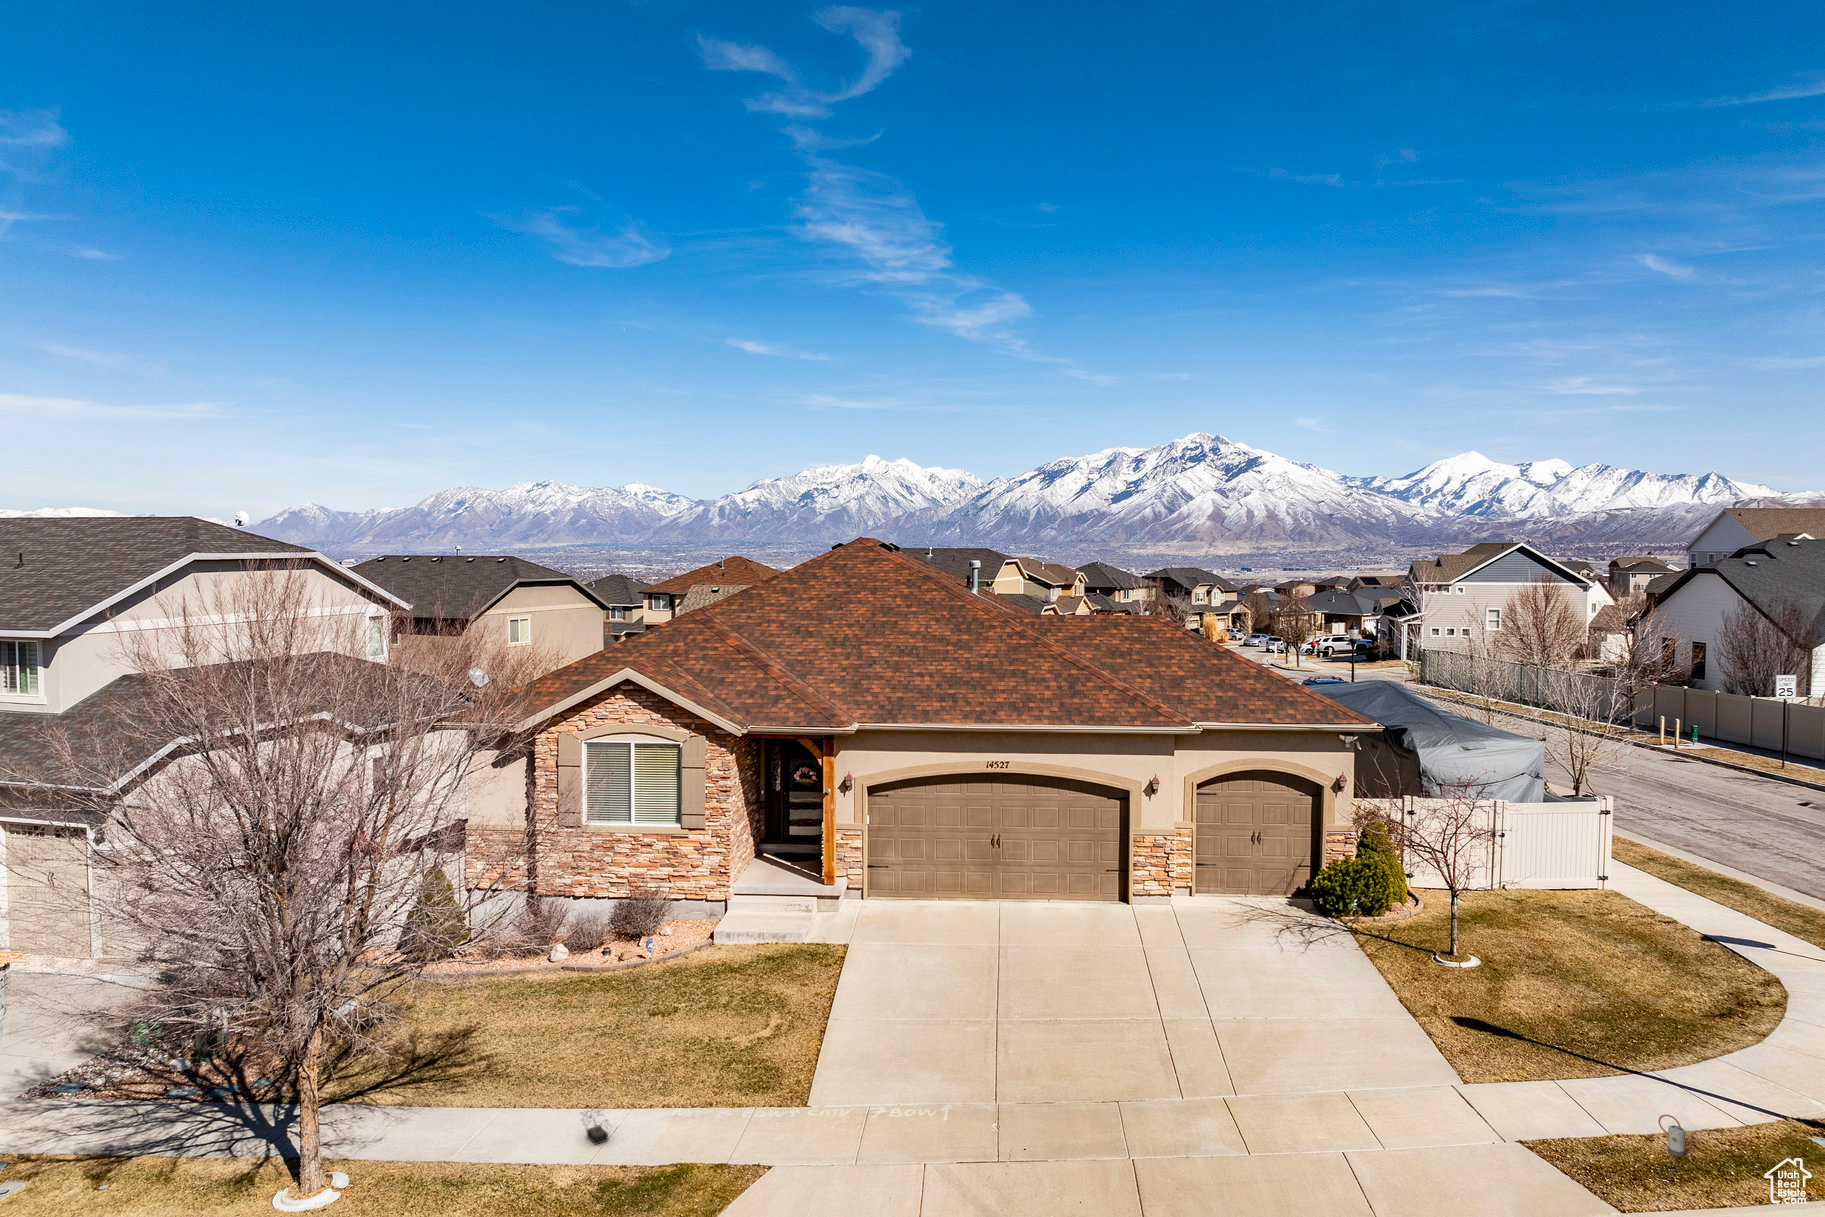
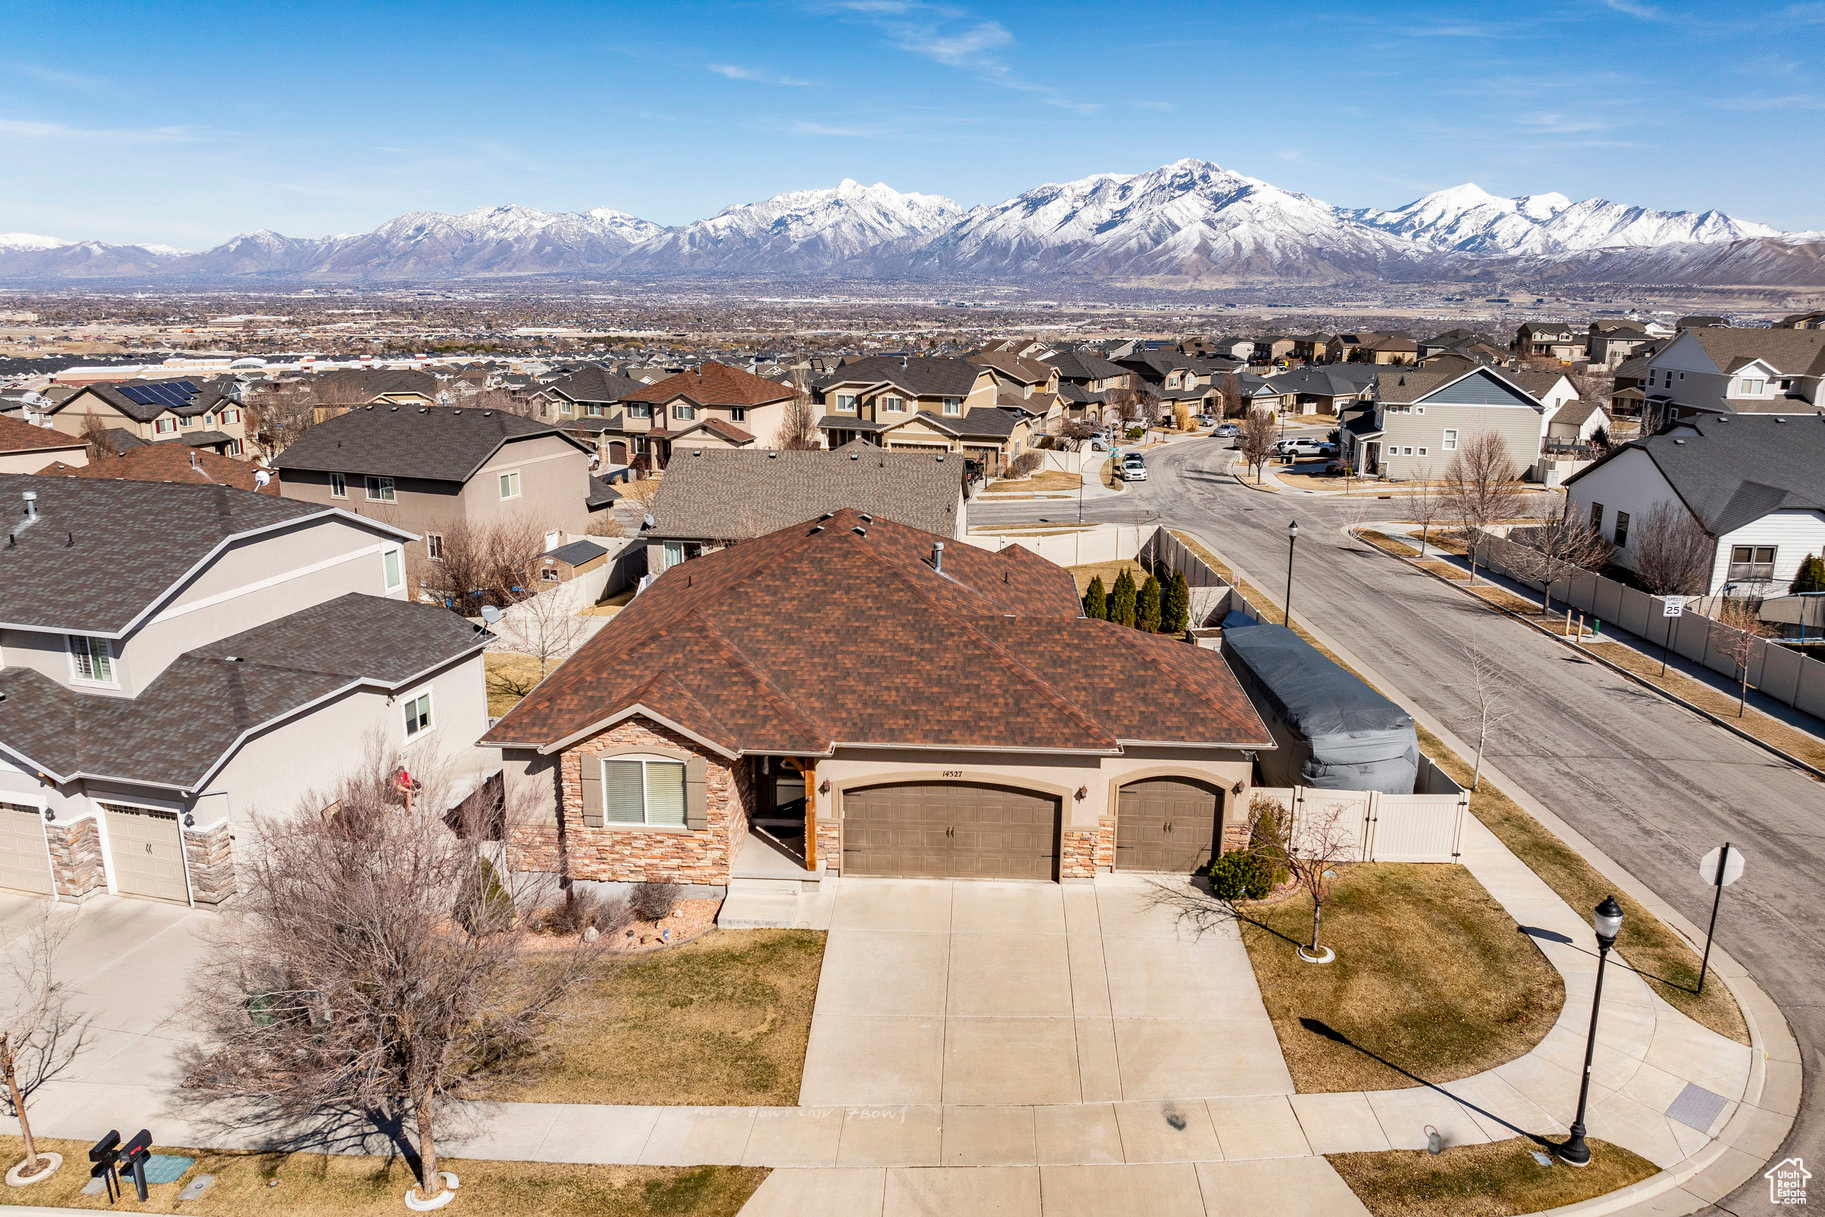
decorative plant: present [582,1110,608,1145] -> present [1167,1103,1186,1130]

